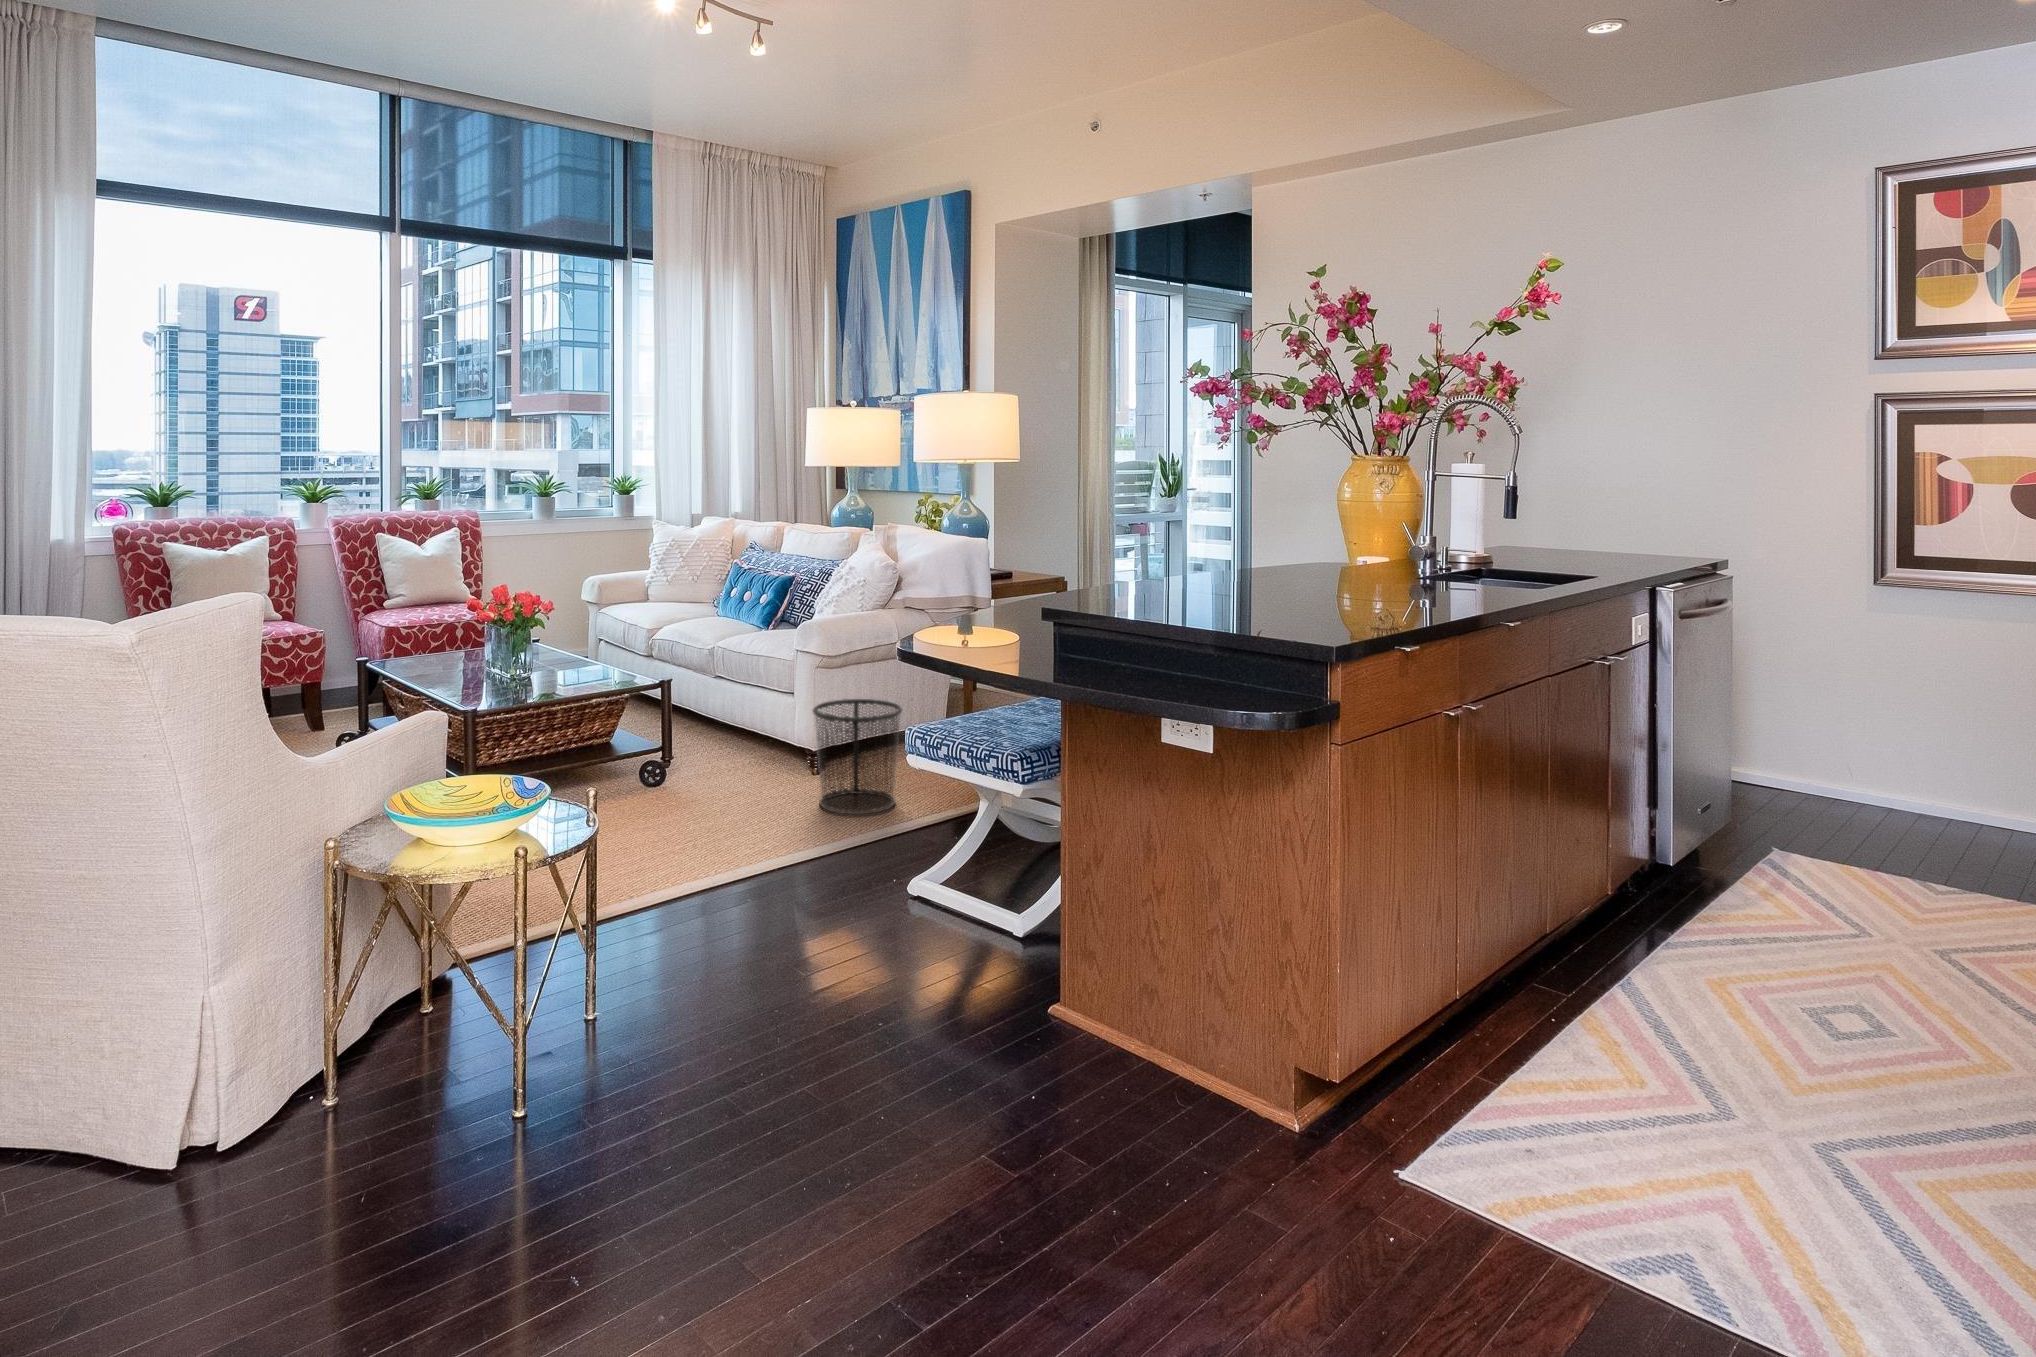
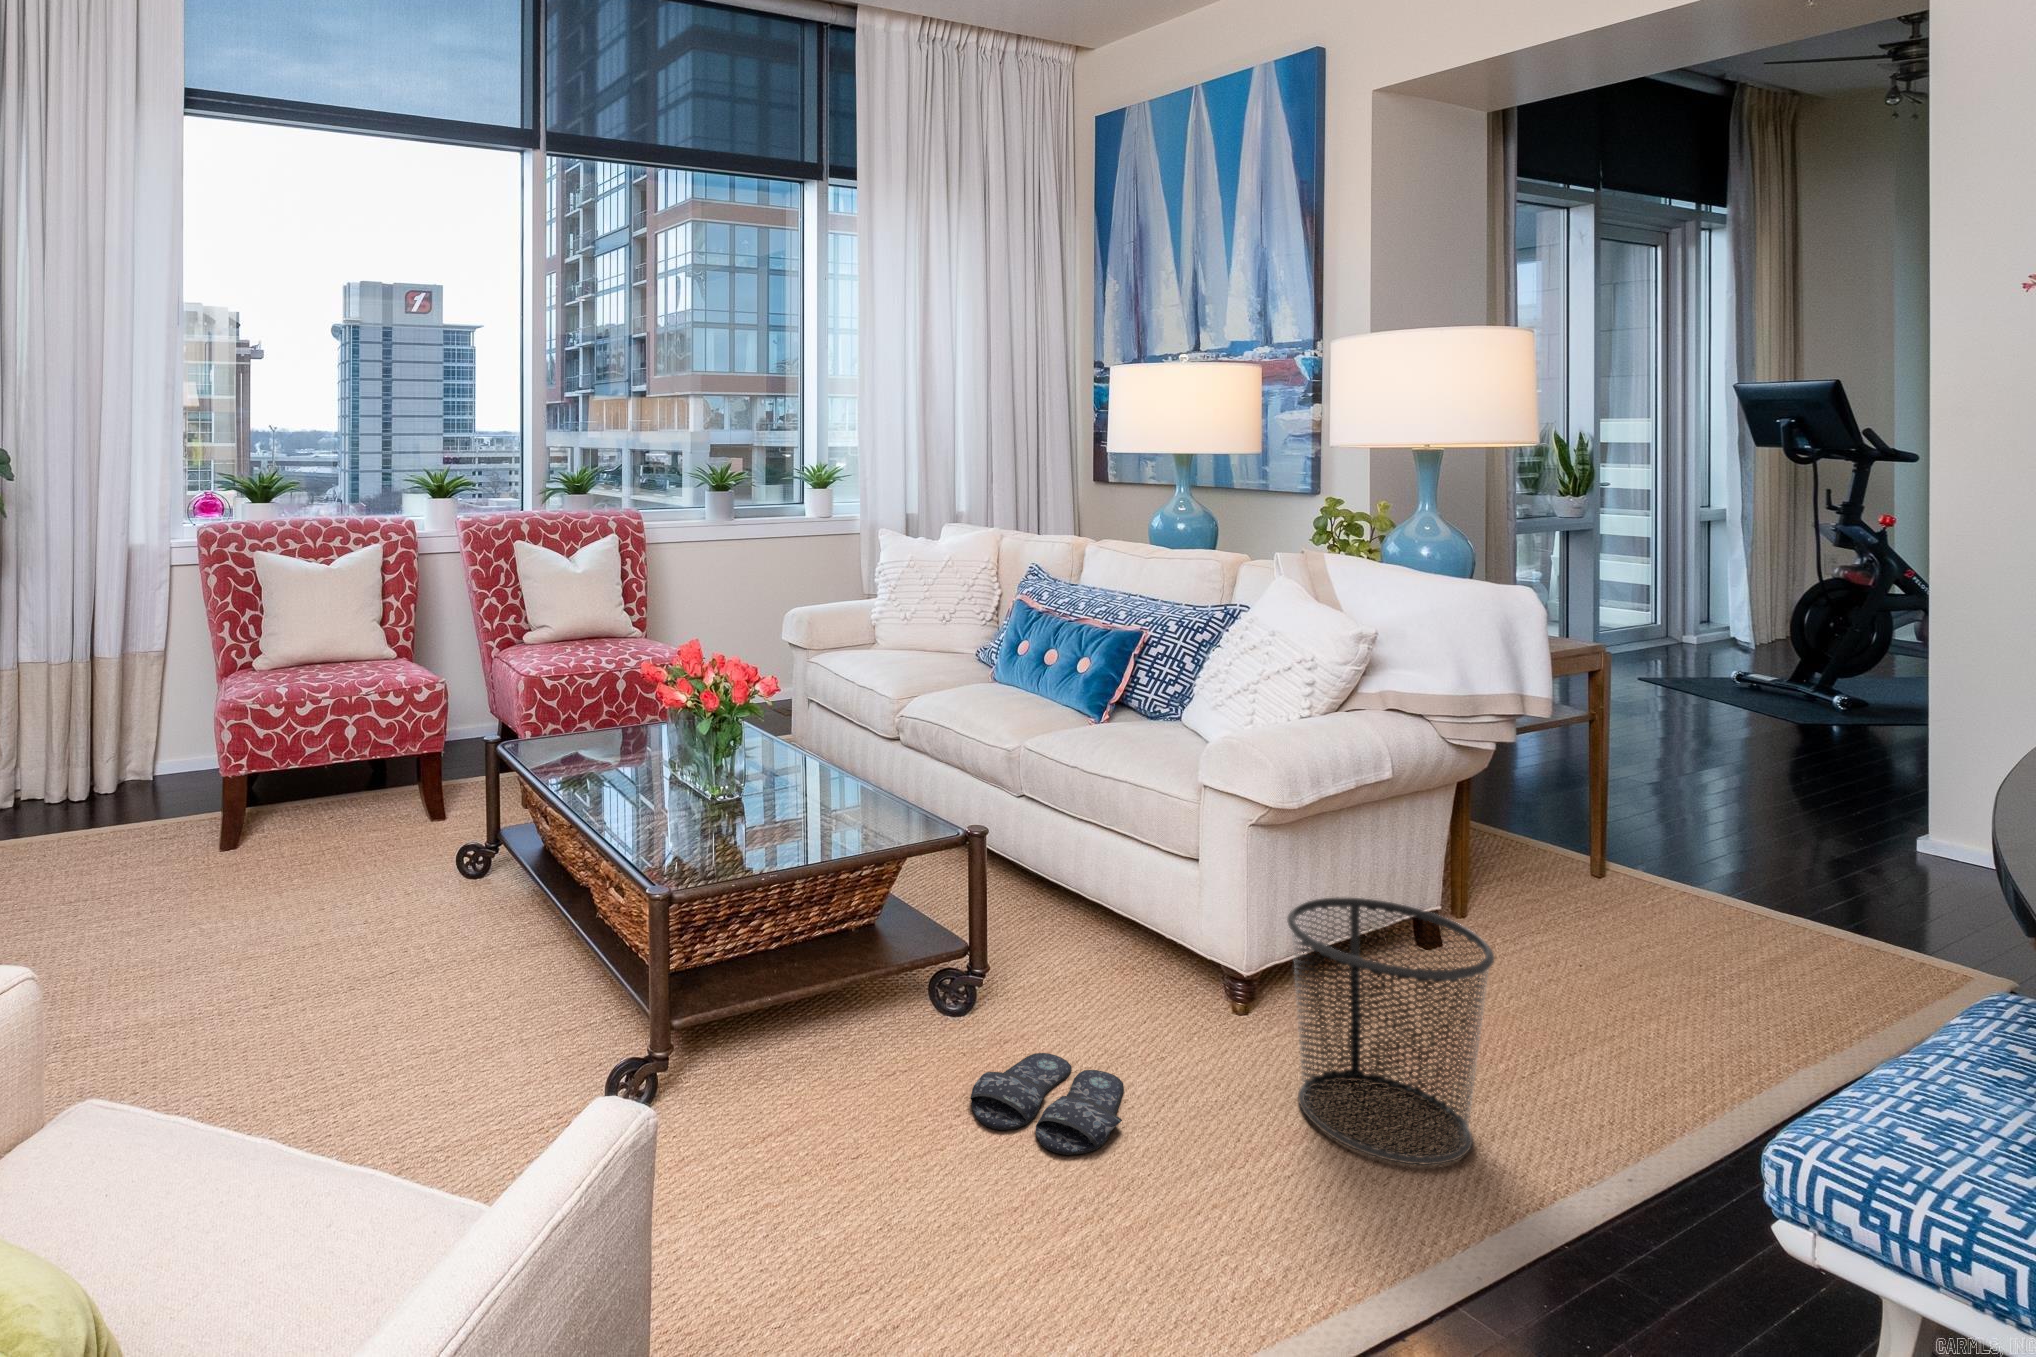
slippers: none [647,796,734,824] -> present [971,1053,1124,1155]

